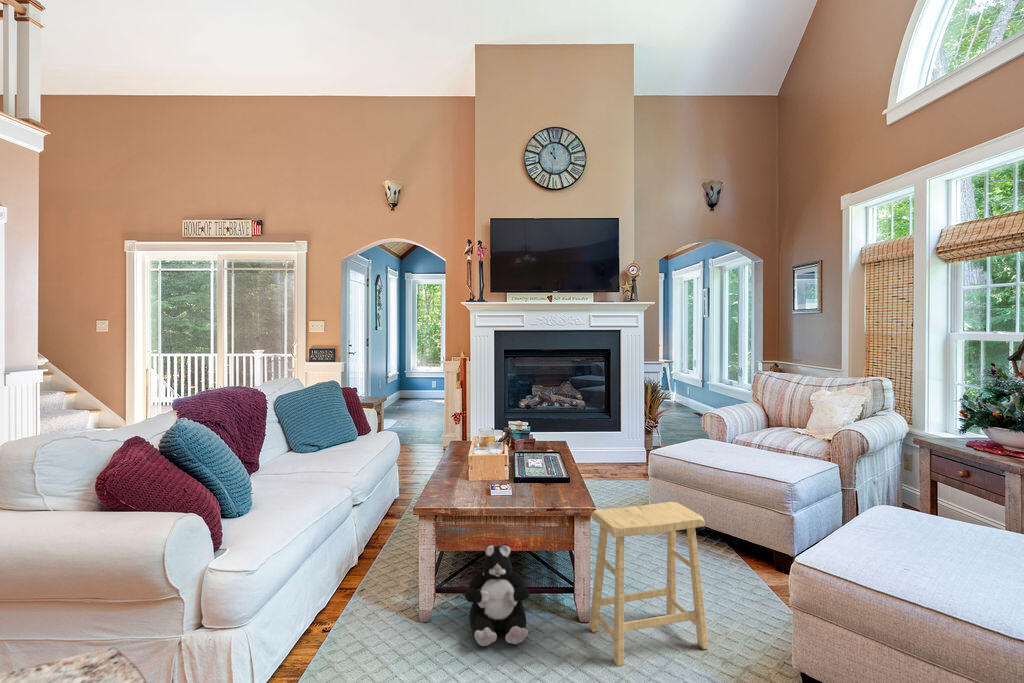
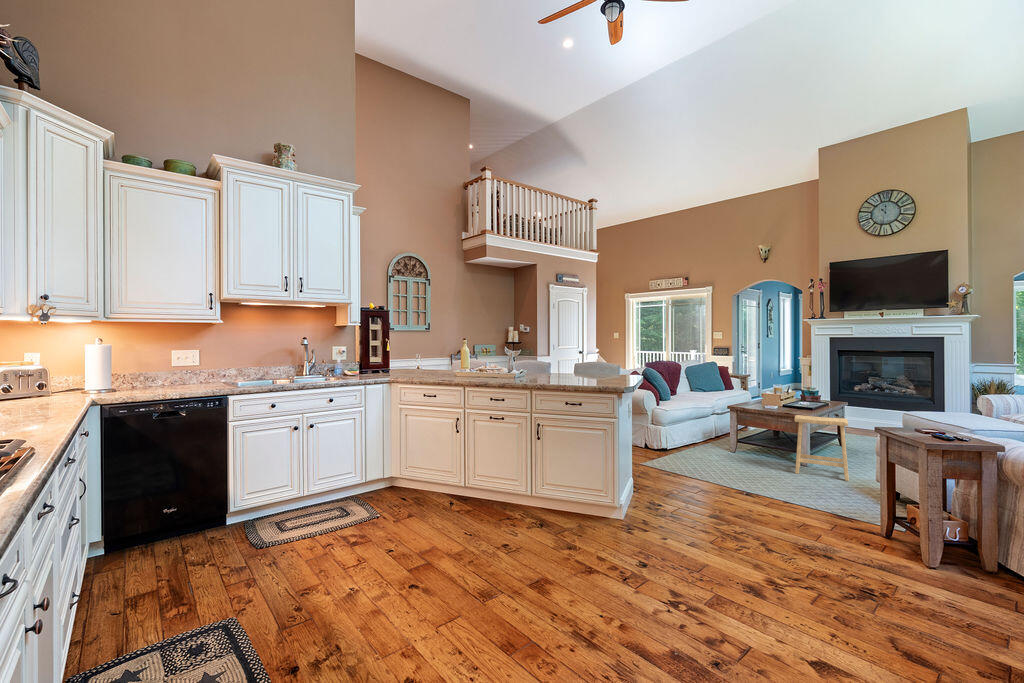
plush toy: present [465,544,529,646] -> none [739,426,770,461]

